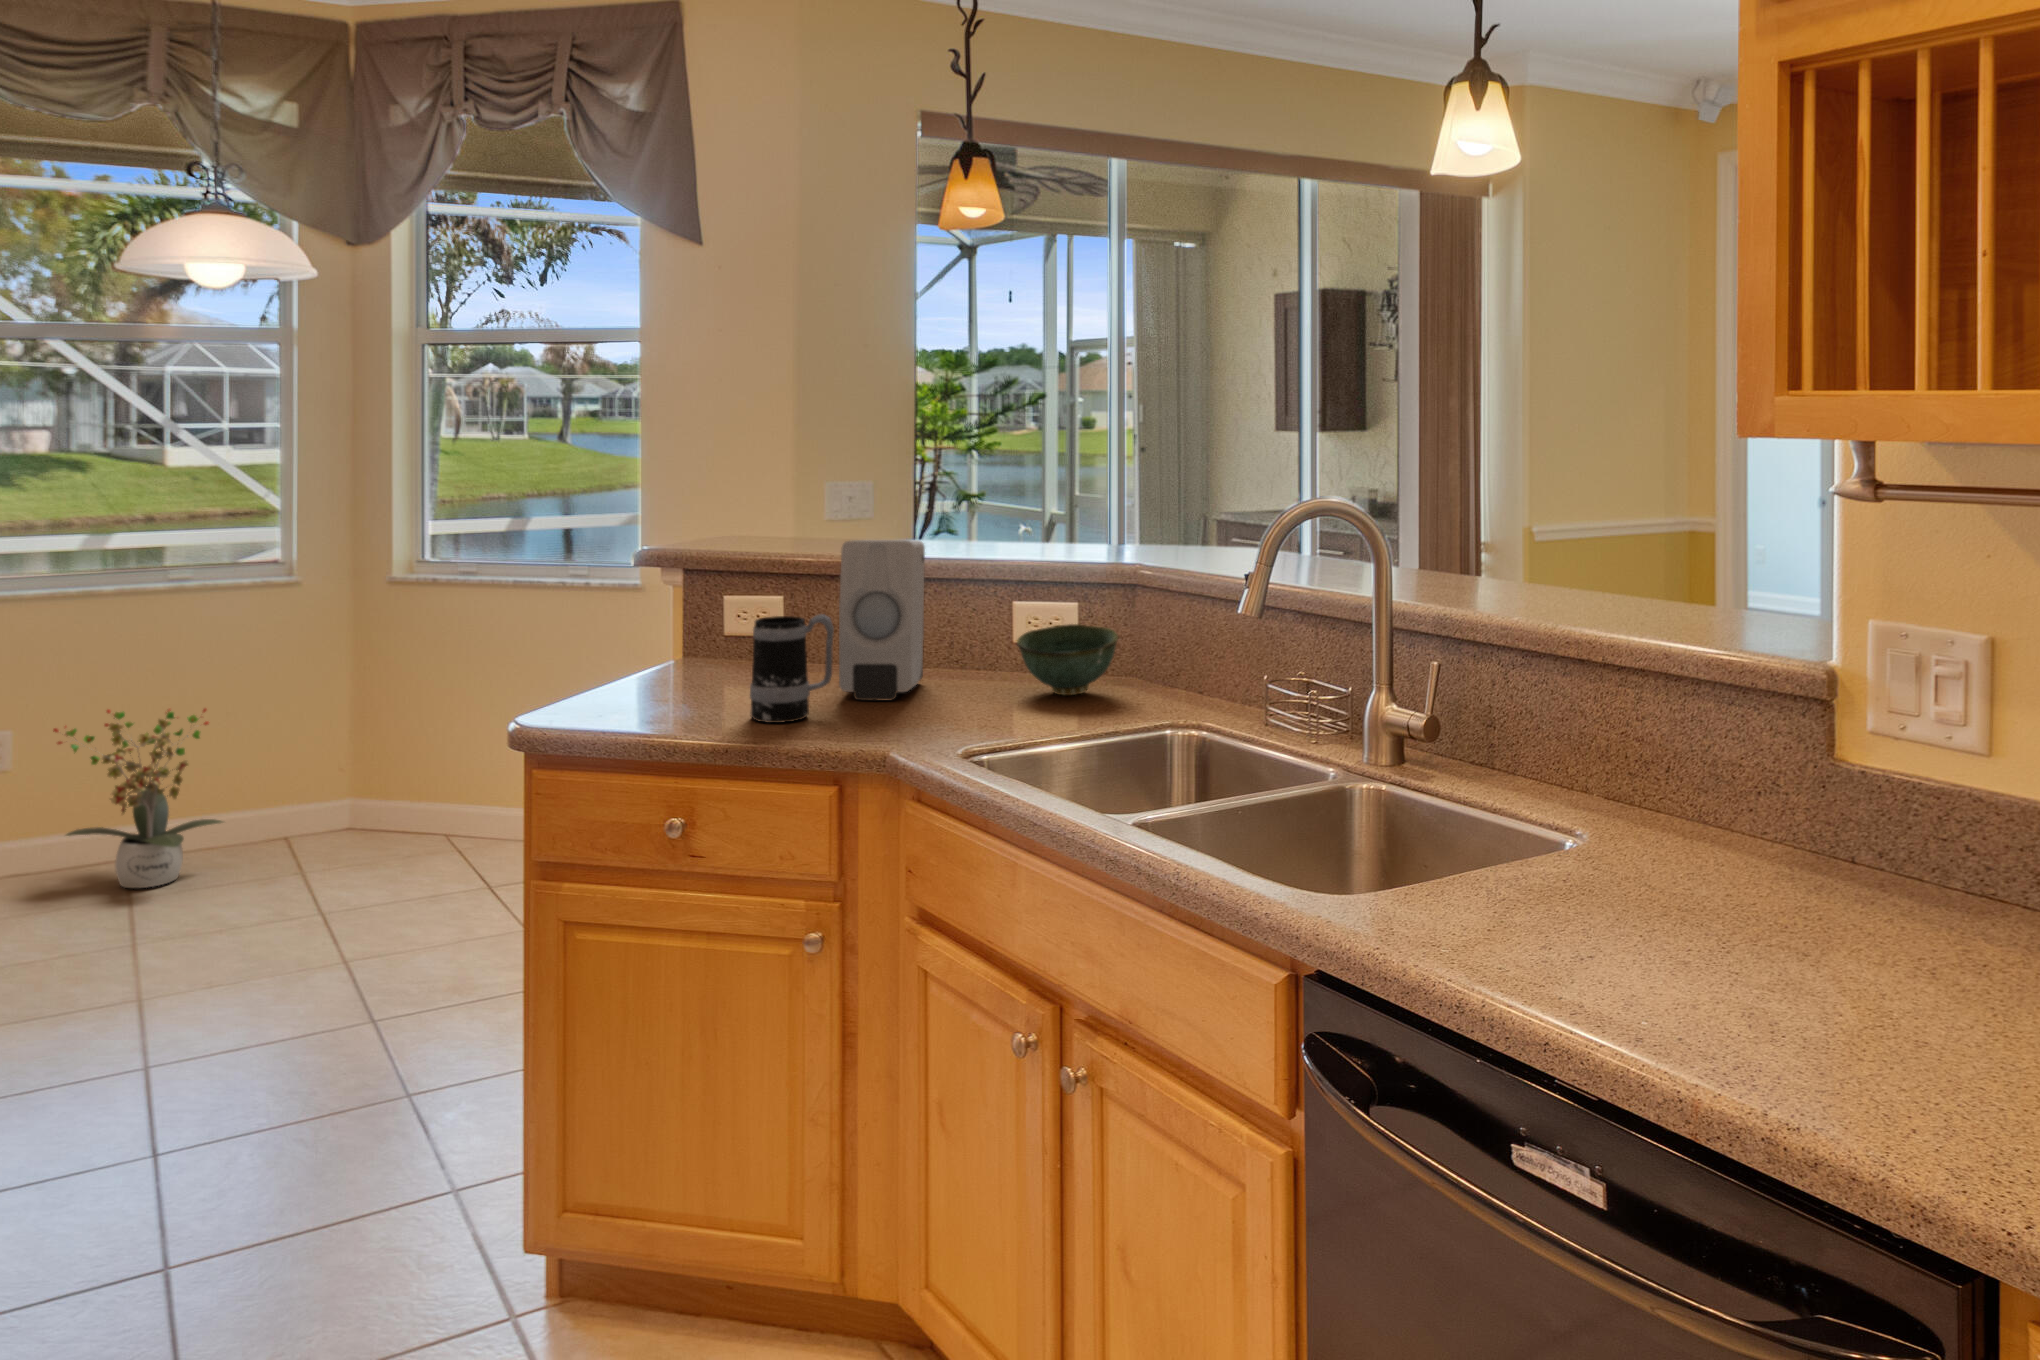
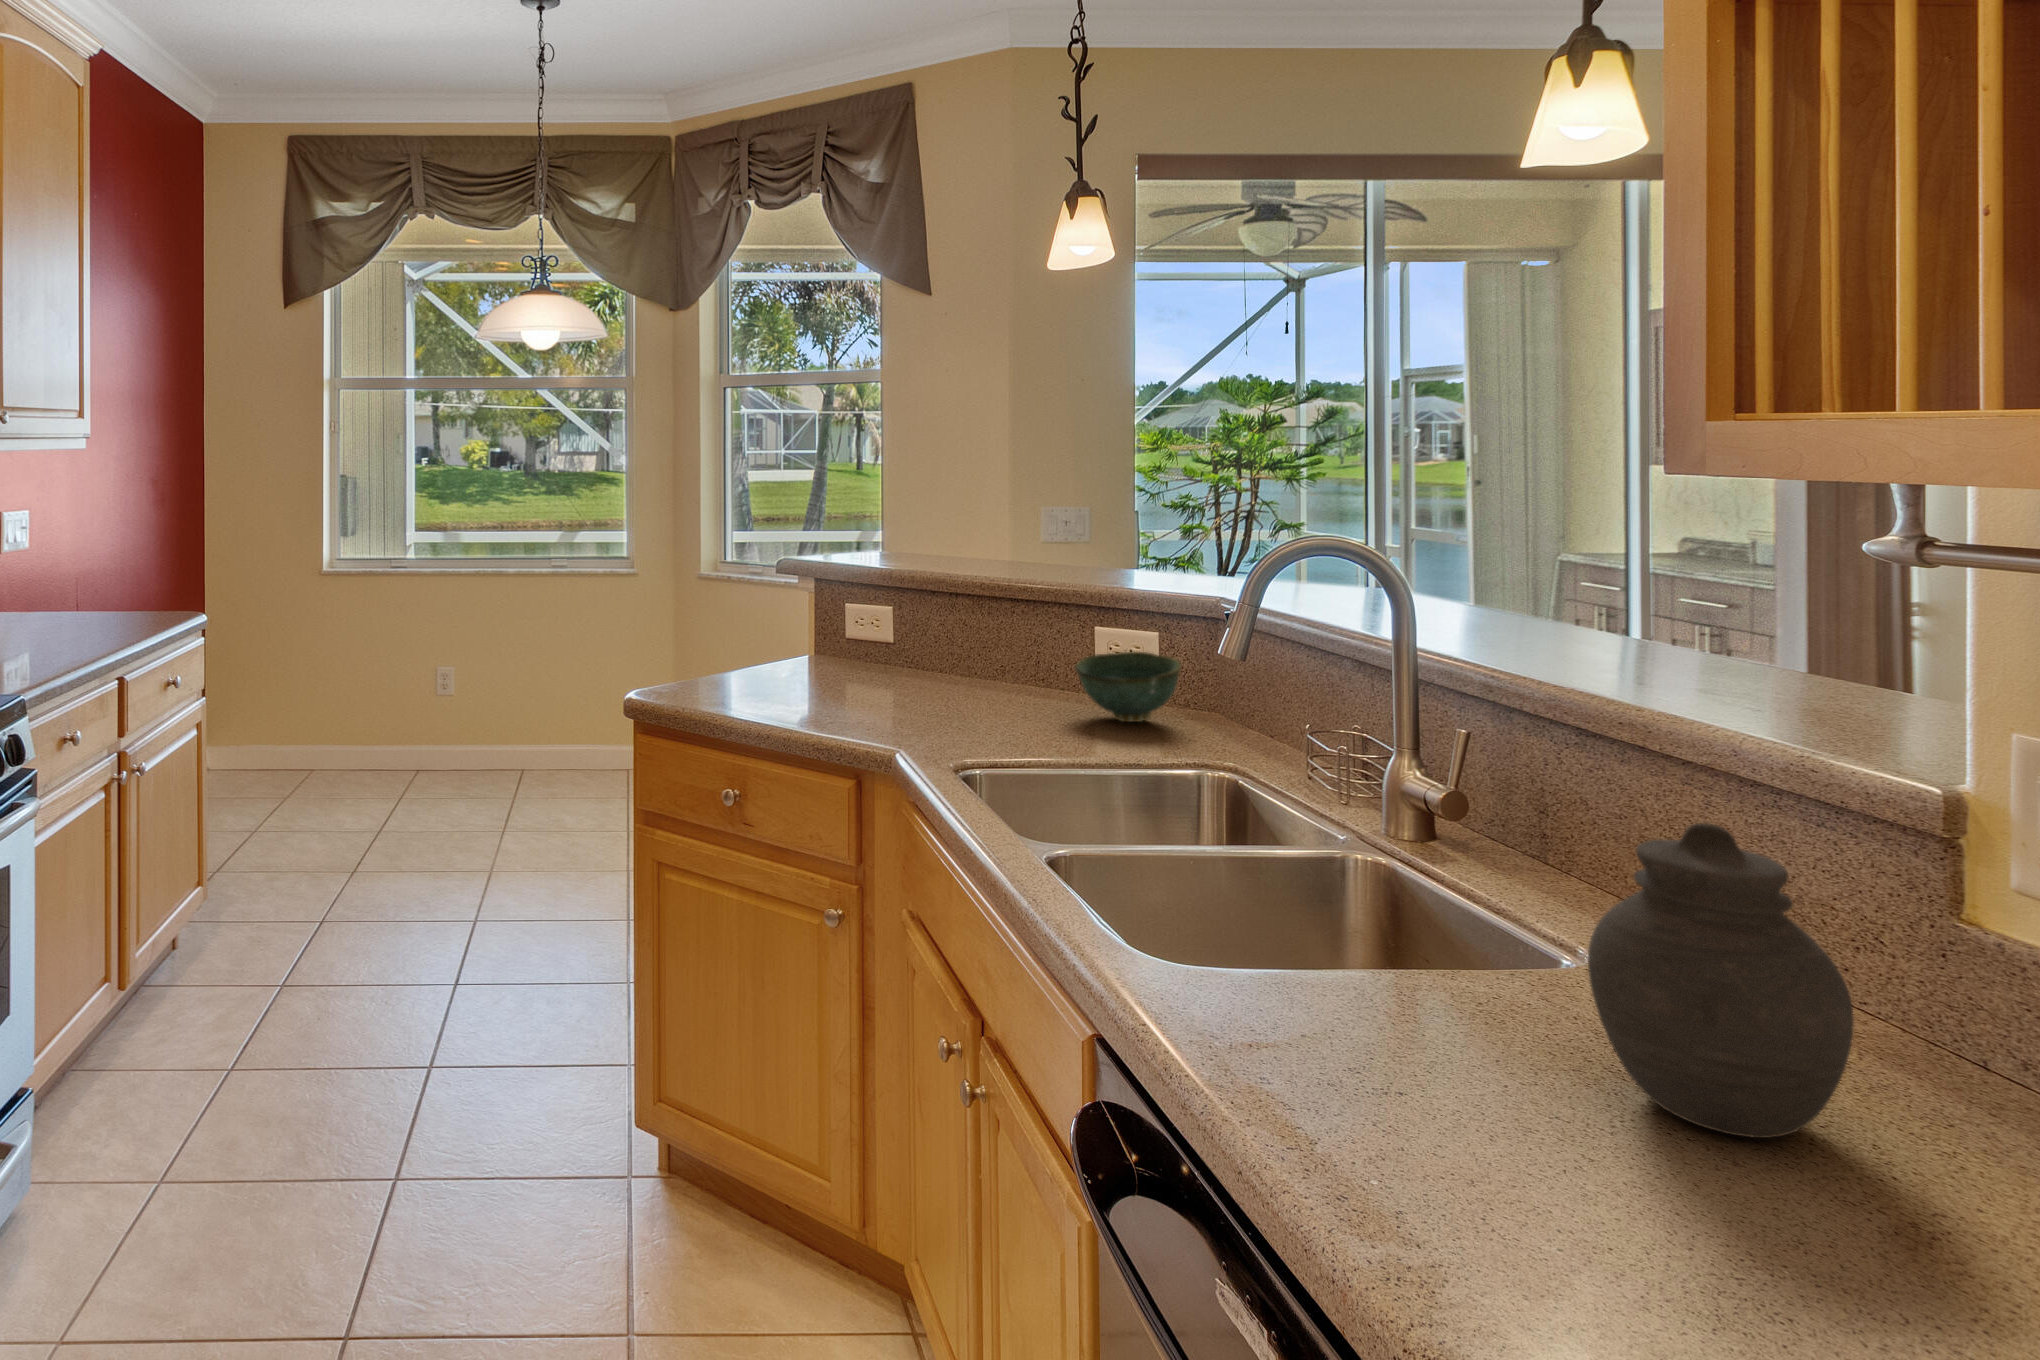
soap dispenser: present [839,540,925,701] -> none [903,556,1000,707]
mug: present [750,614,834,723] -> none [809,619,885,715]
jar: none [1652,703,1822,928] -> present [1588,823,1854,1138]
potted plant: present [53,708,223,888] -> none [473,653,582,788]

